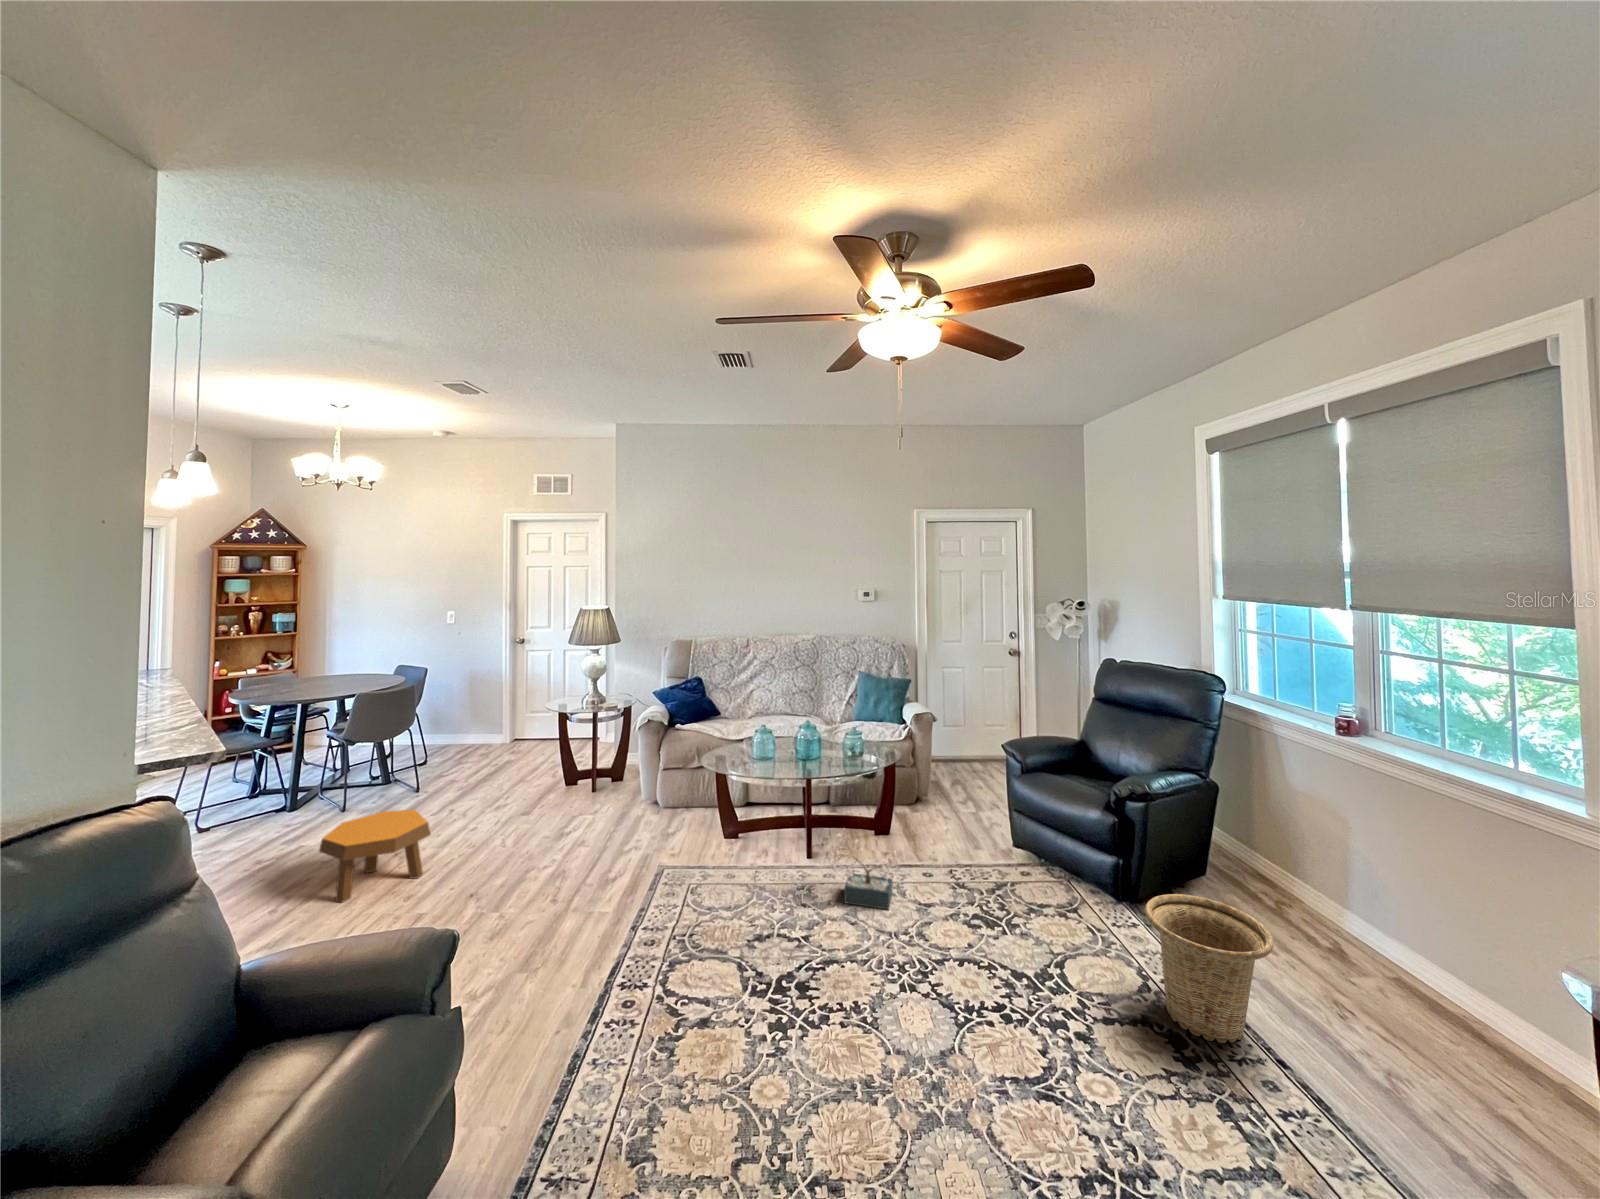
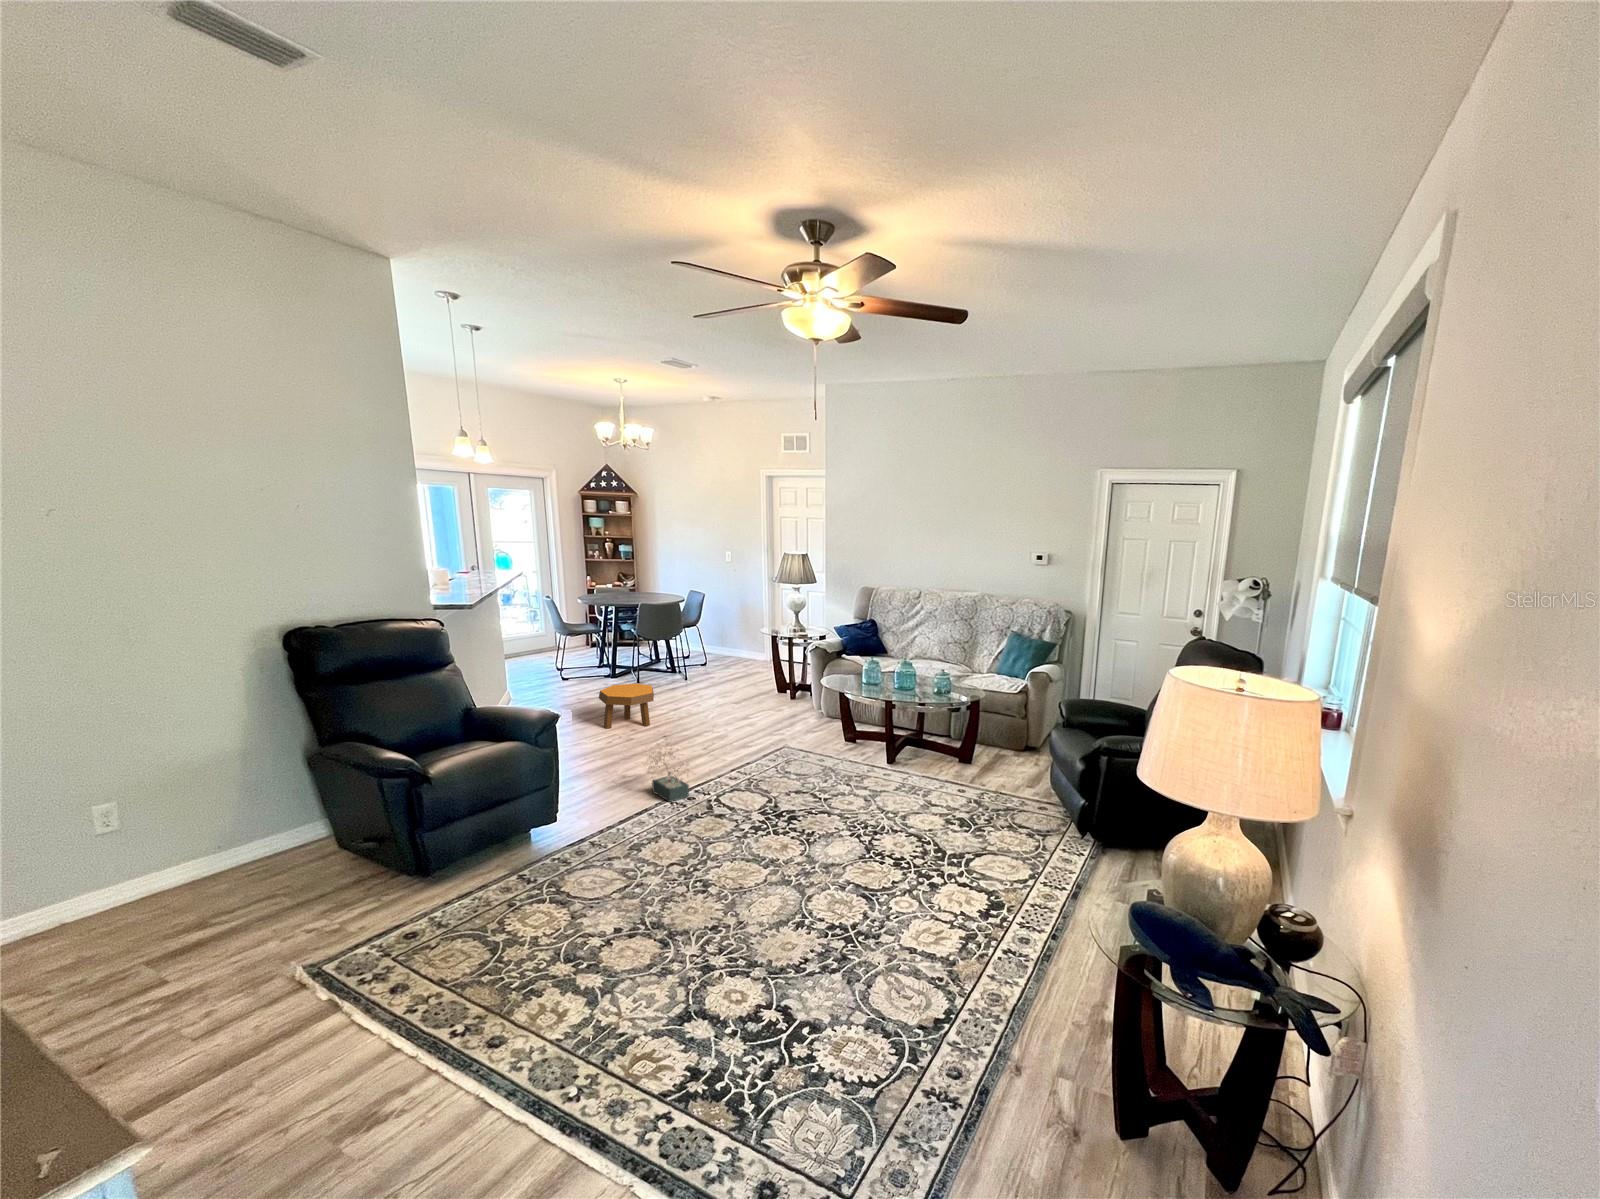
decorative plant: present [828,829,904,910] -> present [644,743,693,802]
basket: present [1145,894,1274,1043] -> none [973,815,1054,912]

